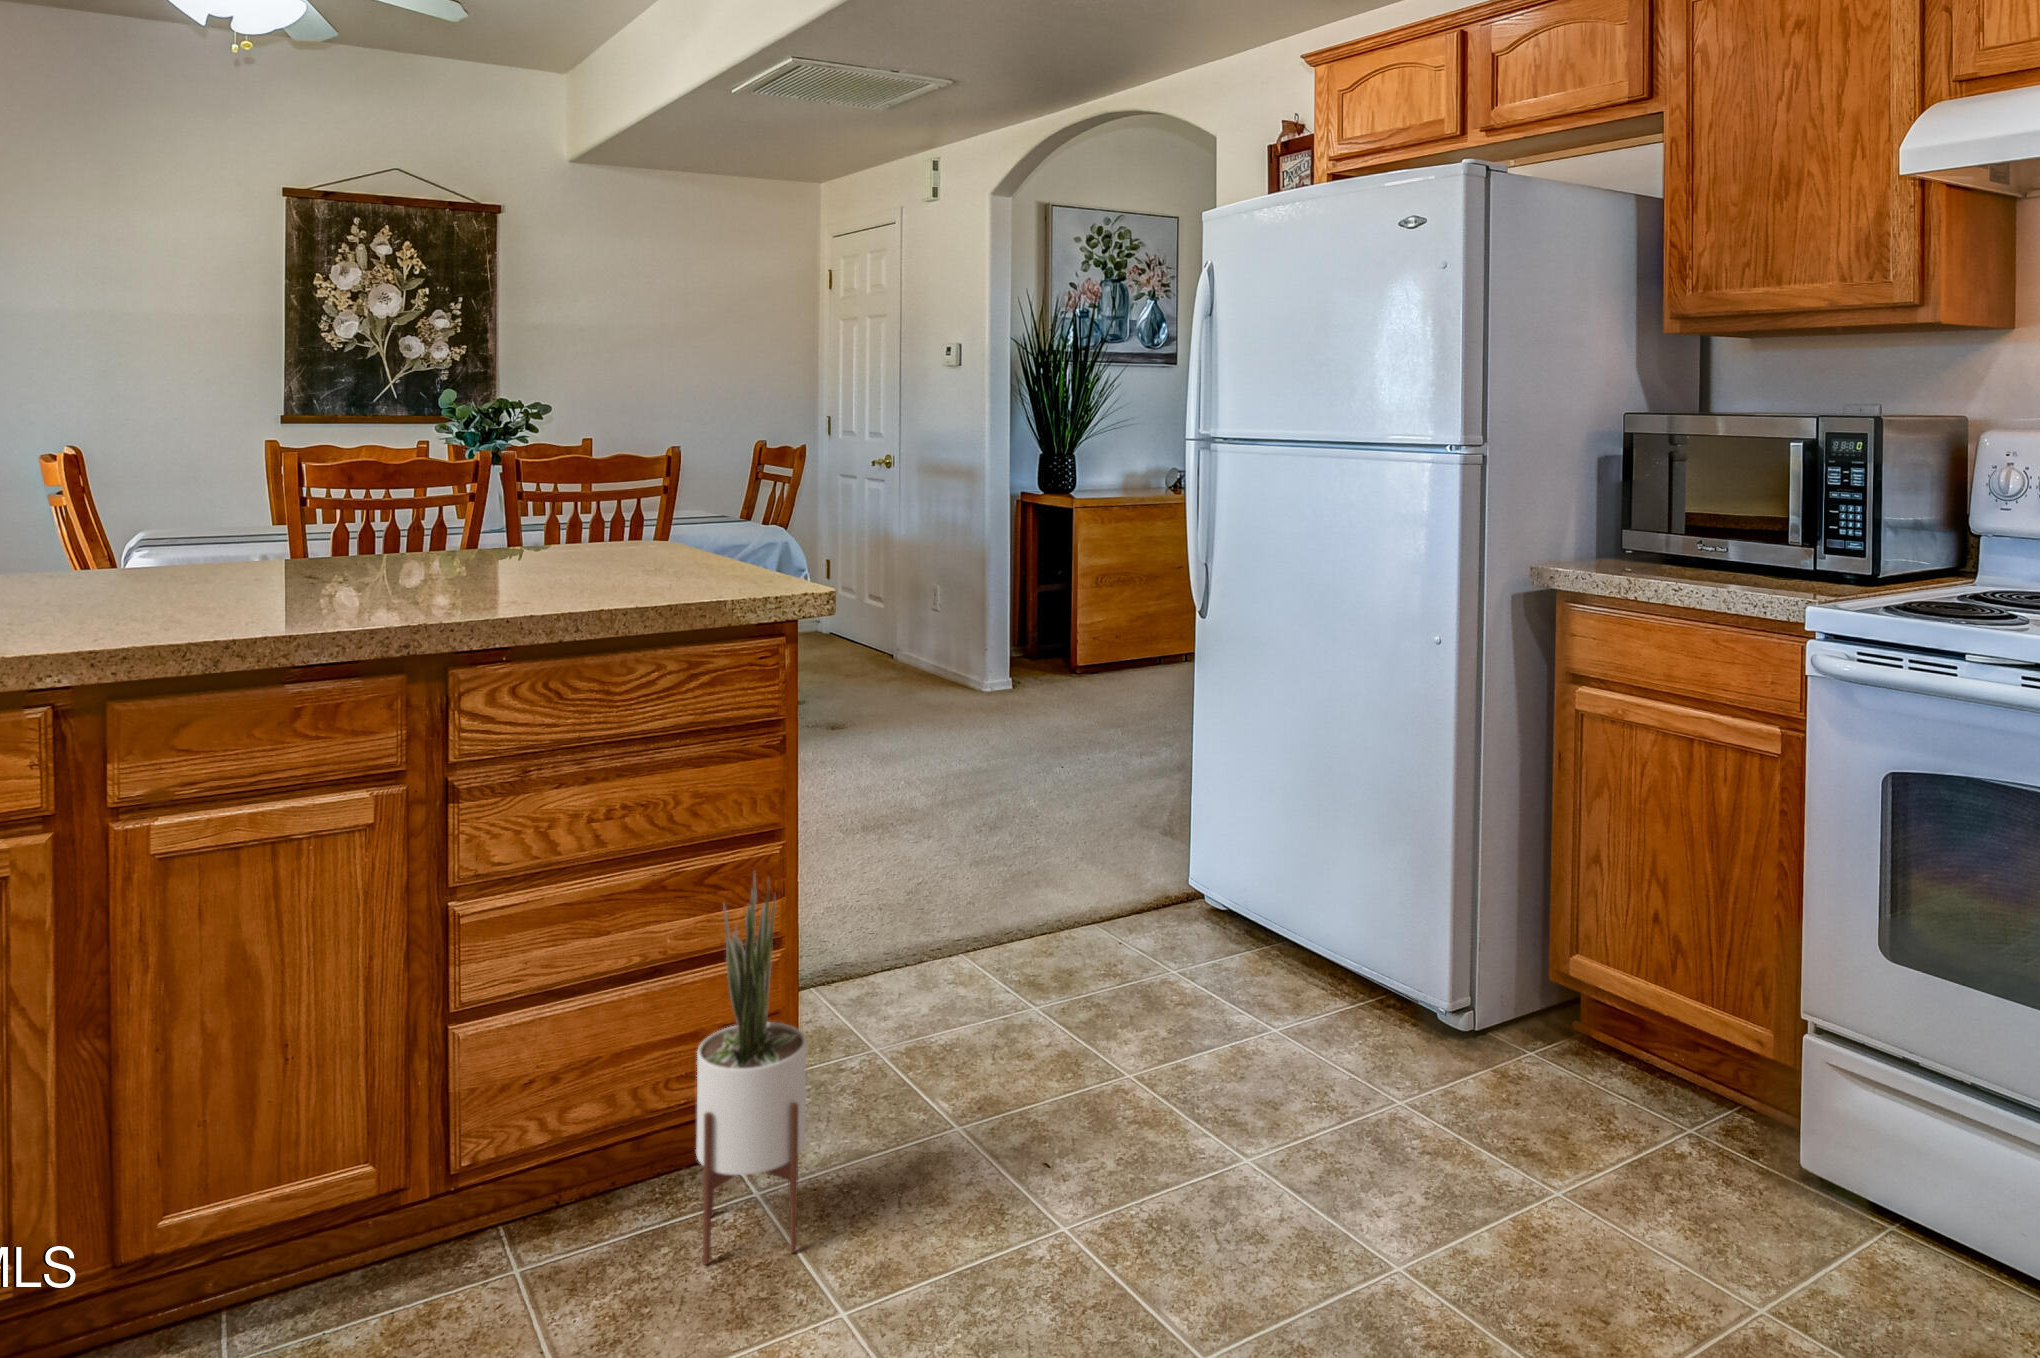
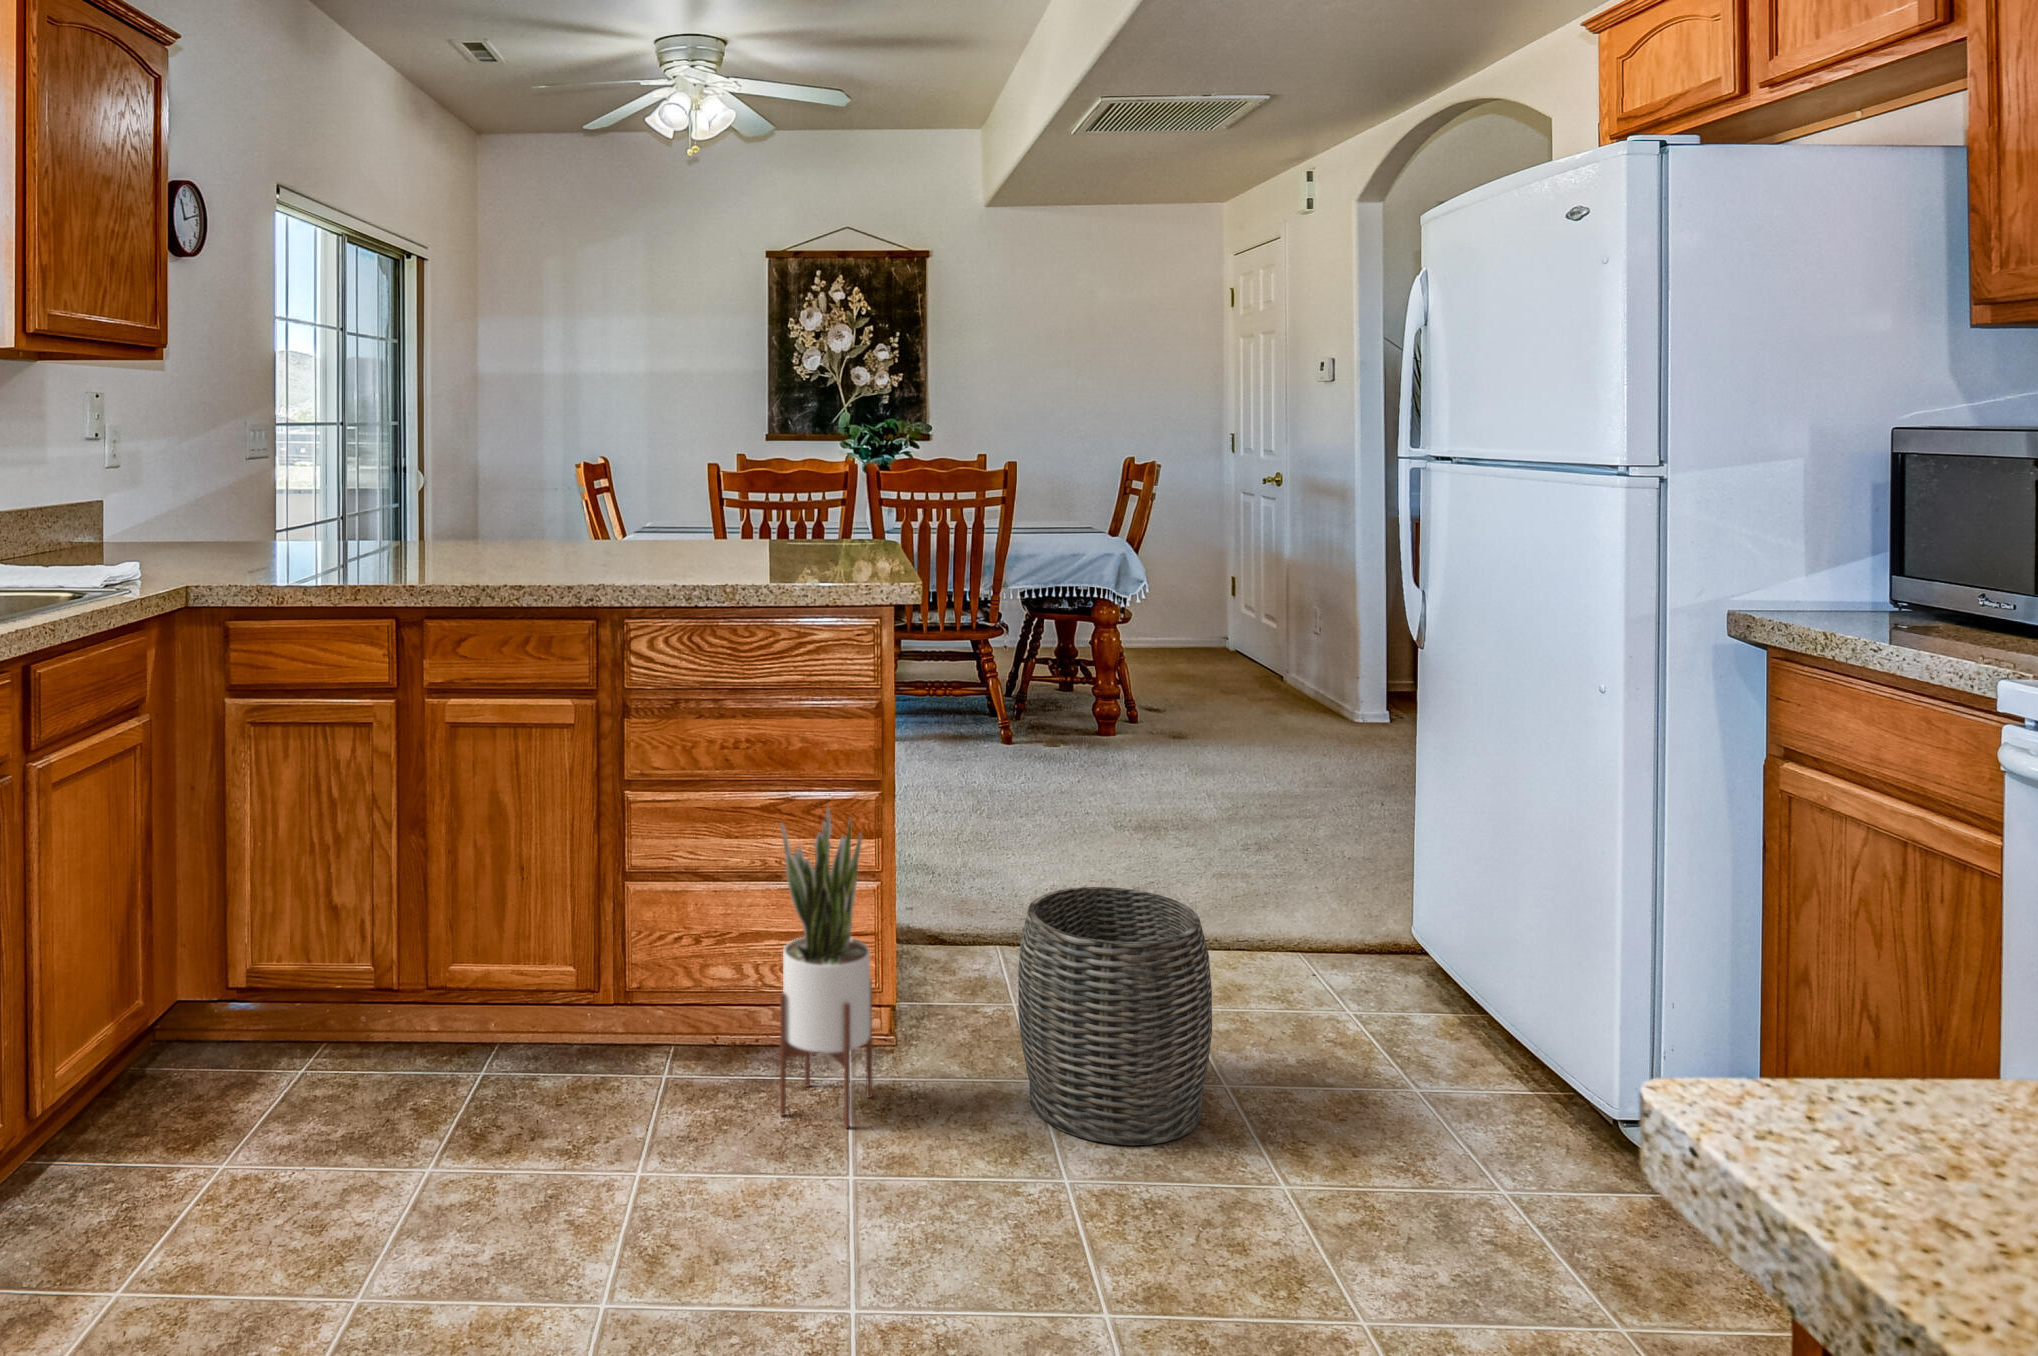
woven basket: none [944,895,1146,1176] -> present [1018,887,1212,1145]

